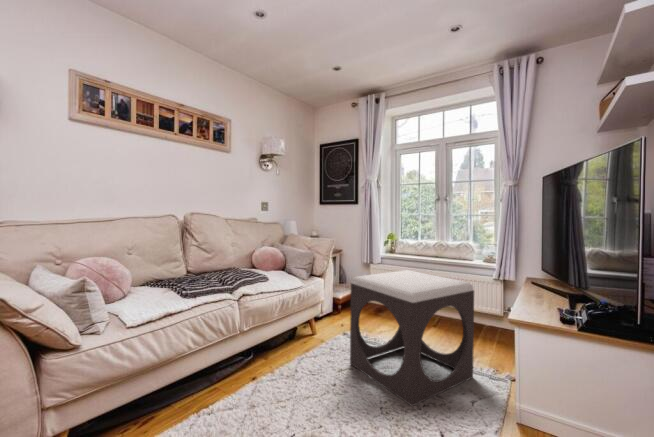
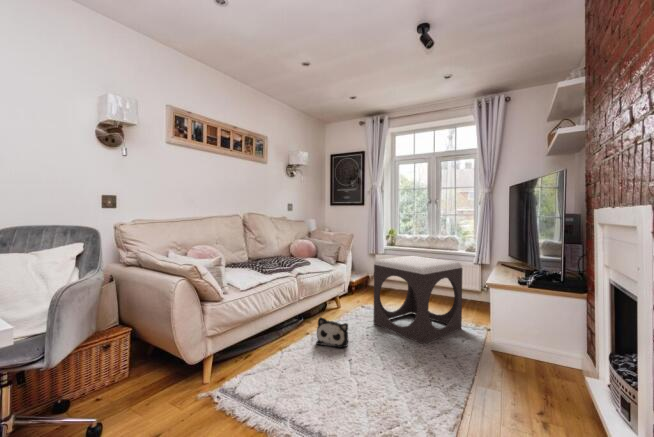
plush toy: none [256,361,305,410] -> present [316,317,348,348]

